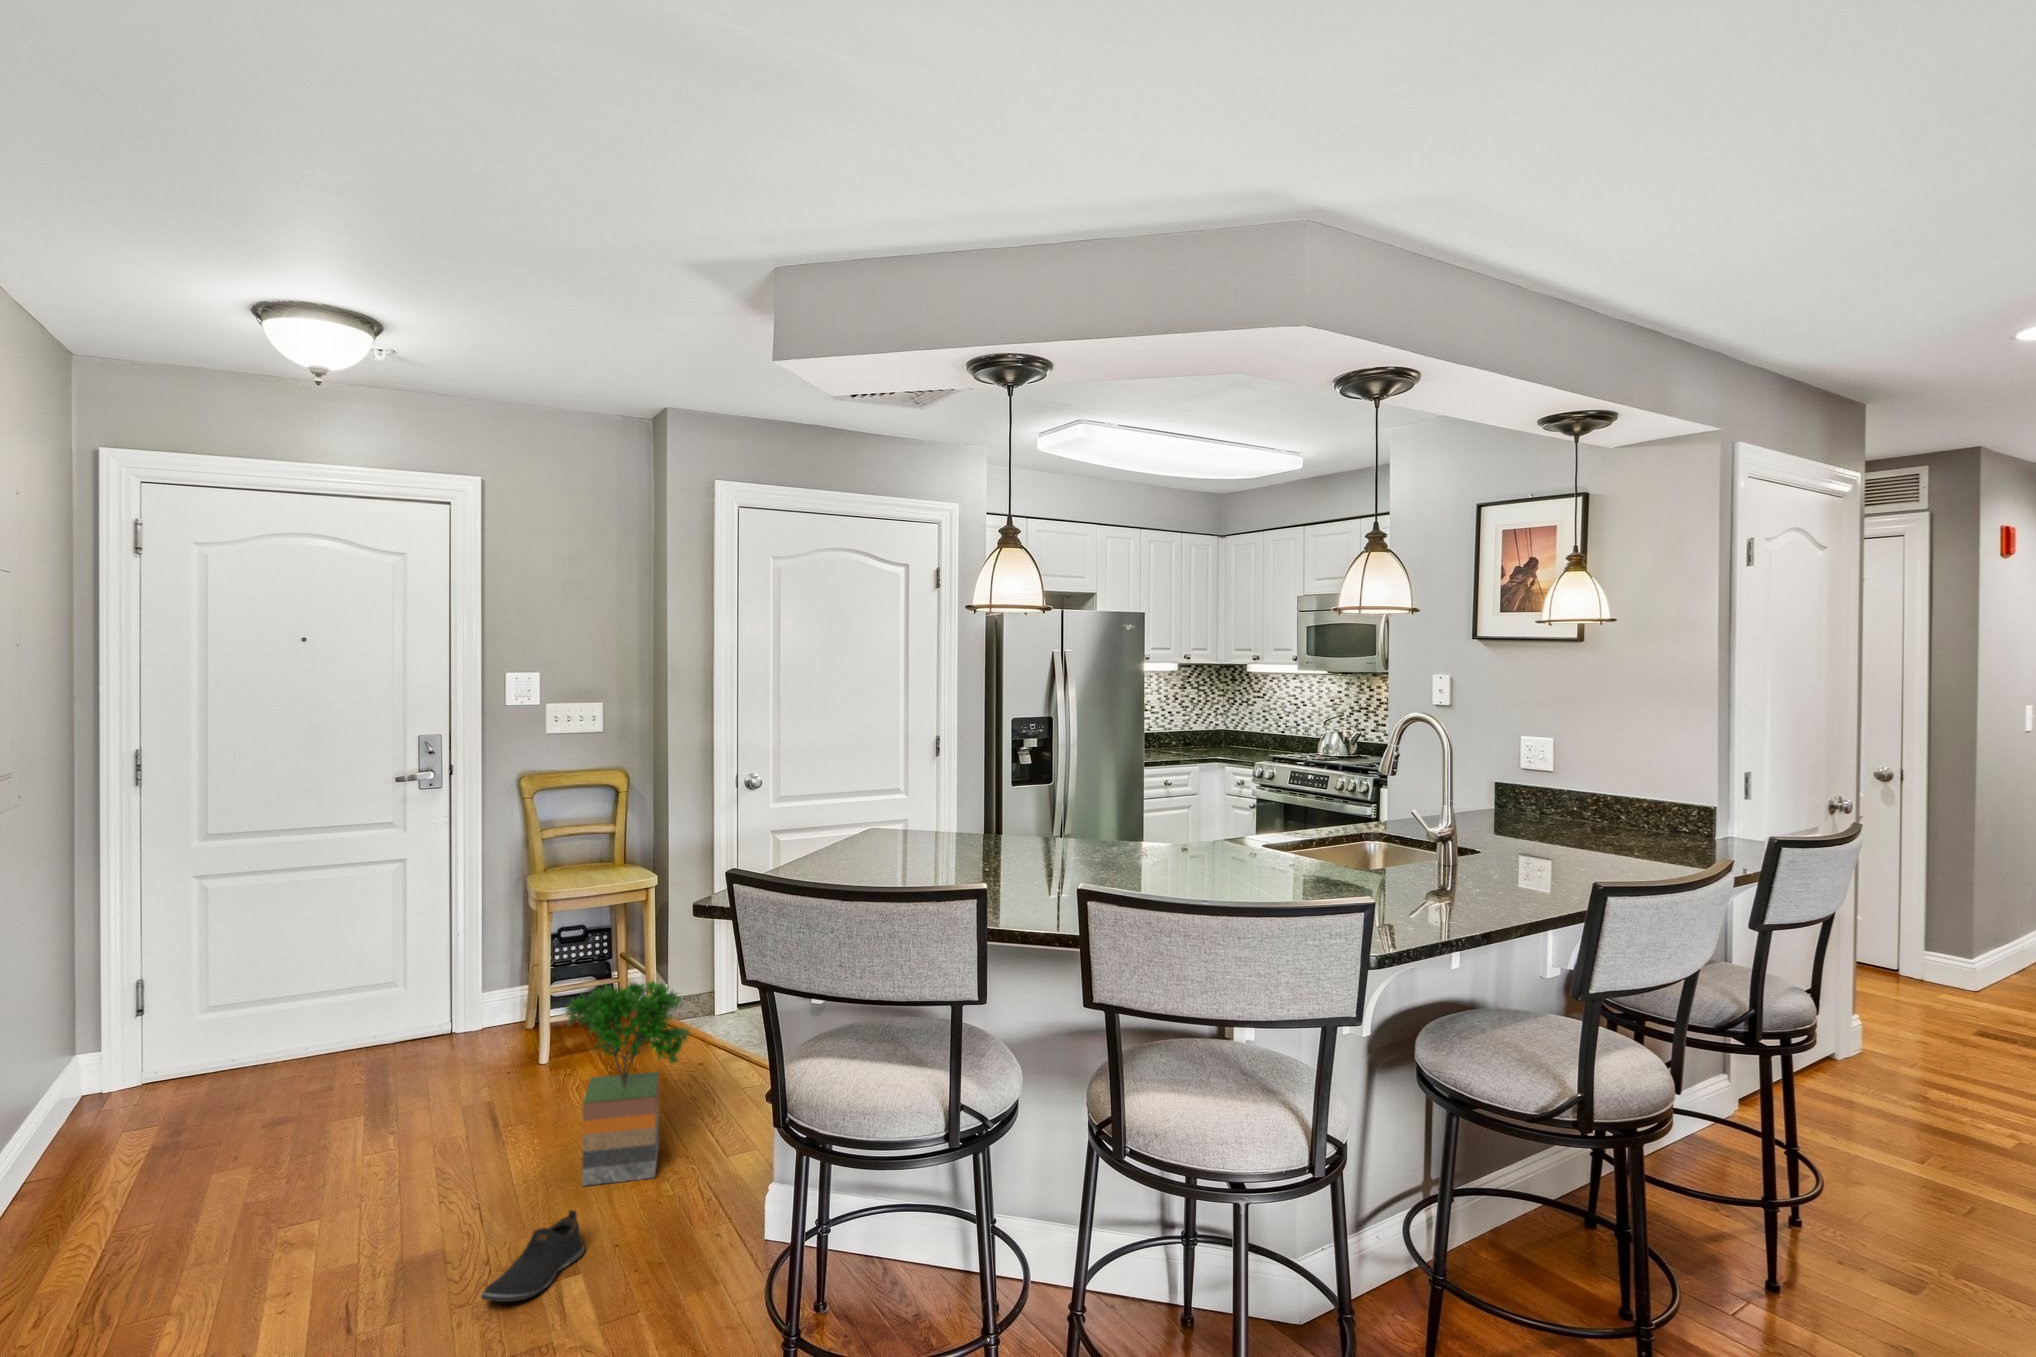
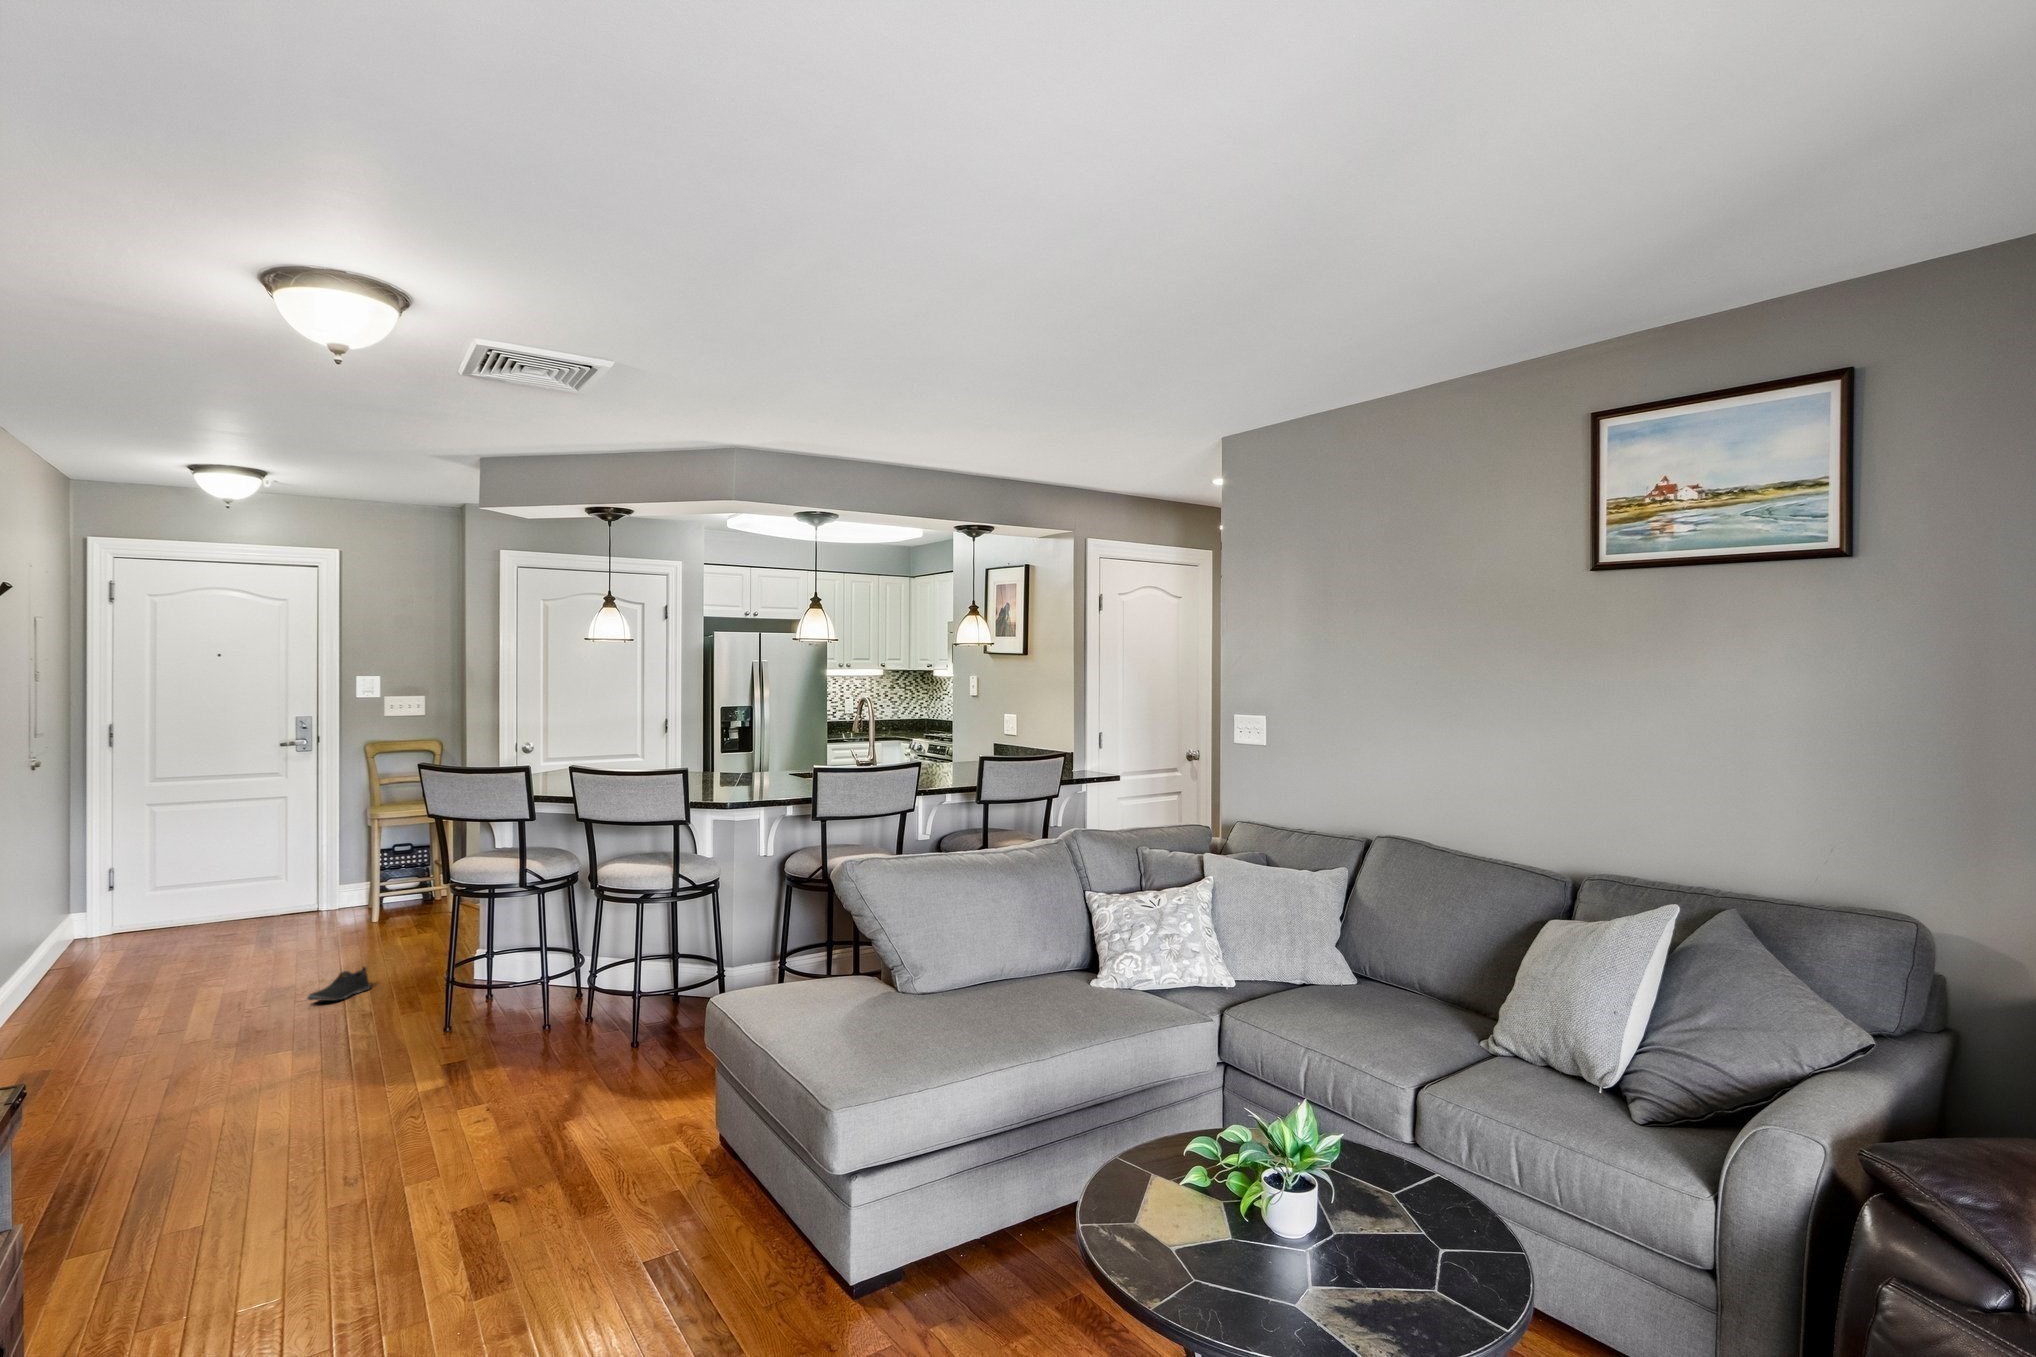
potted tree: present [564,981,690,1186] -> none [368,855,449,968]

